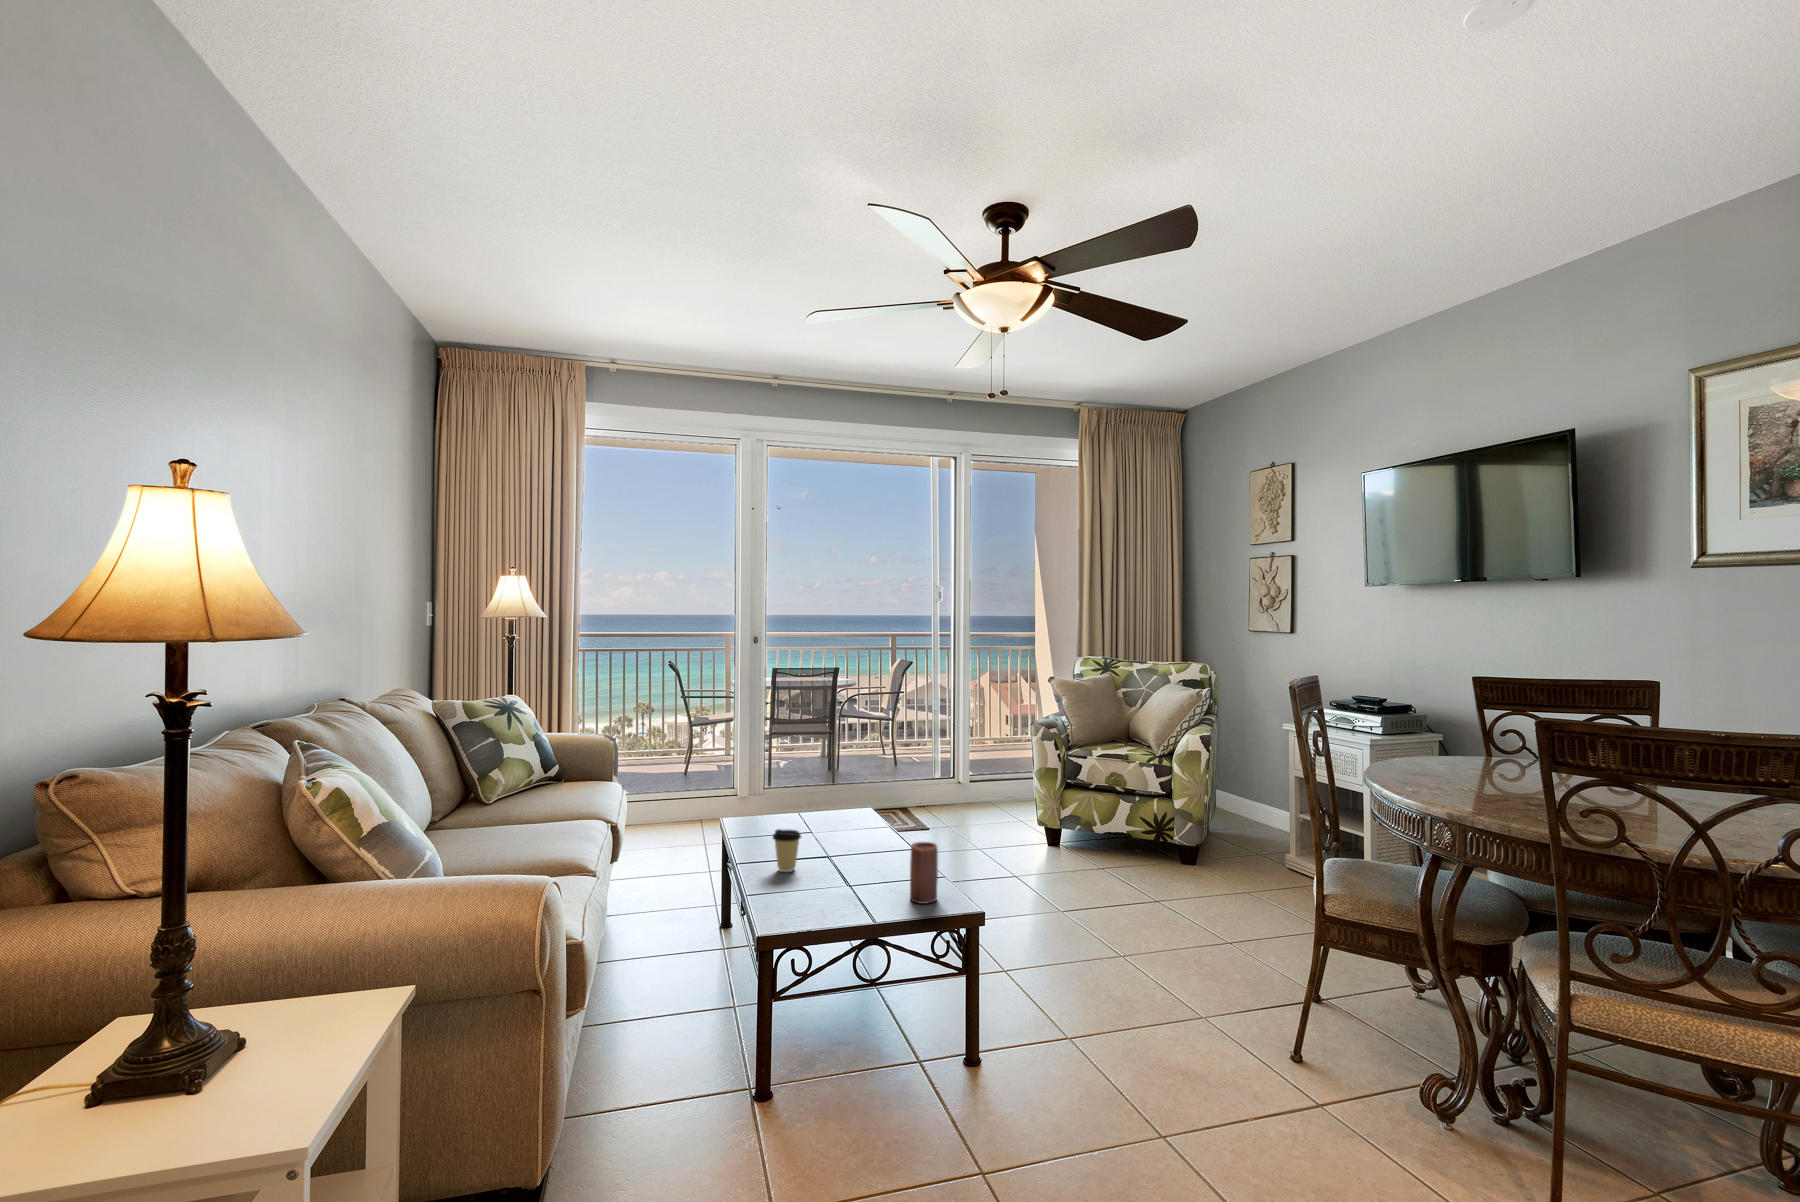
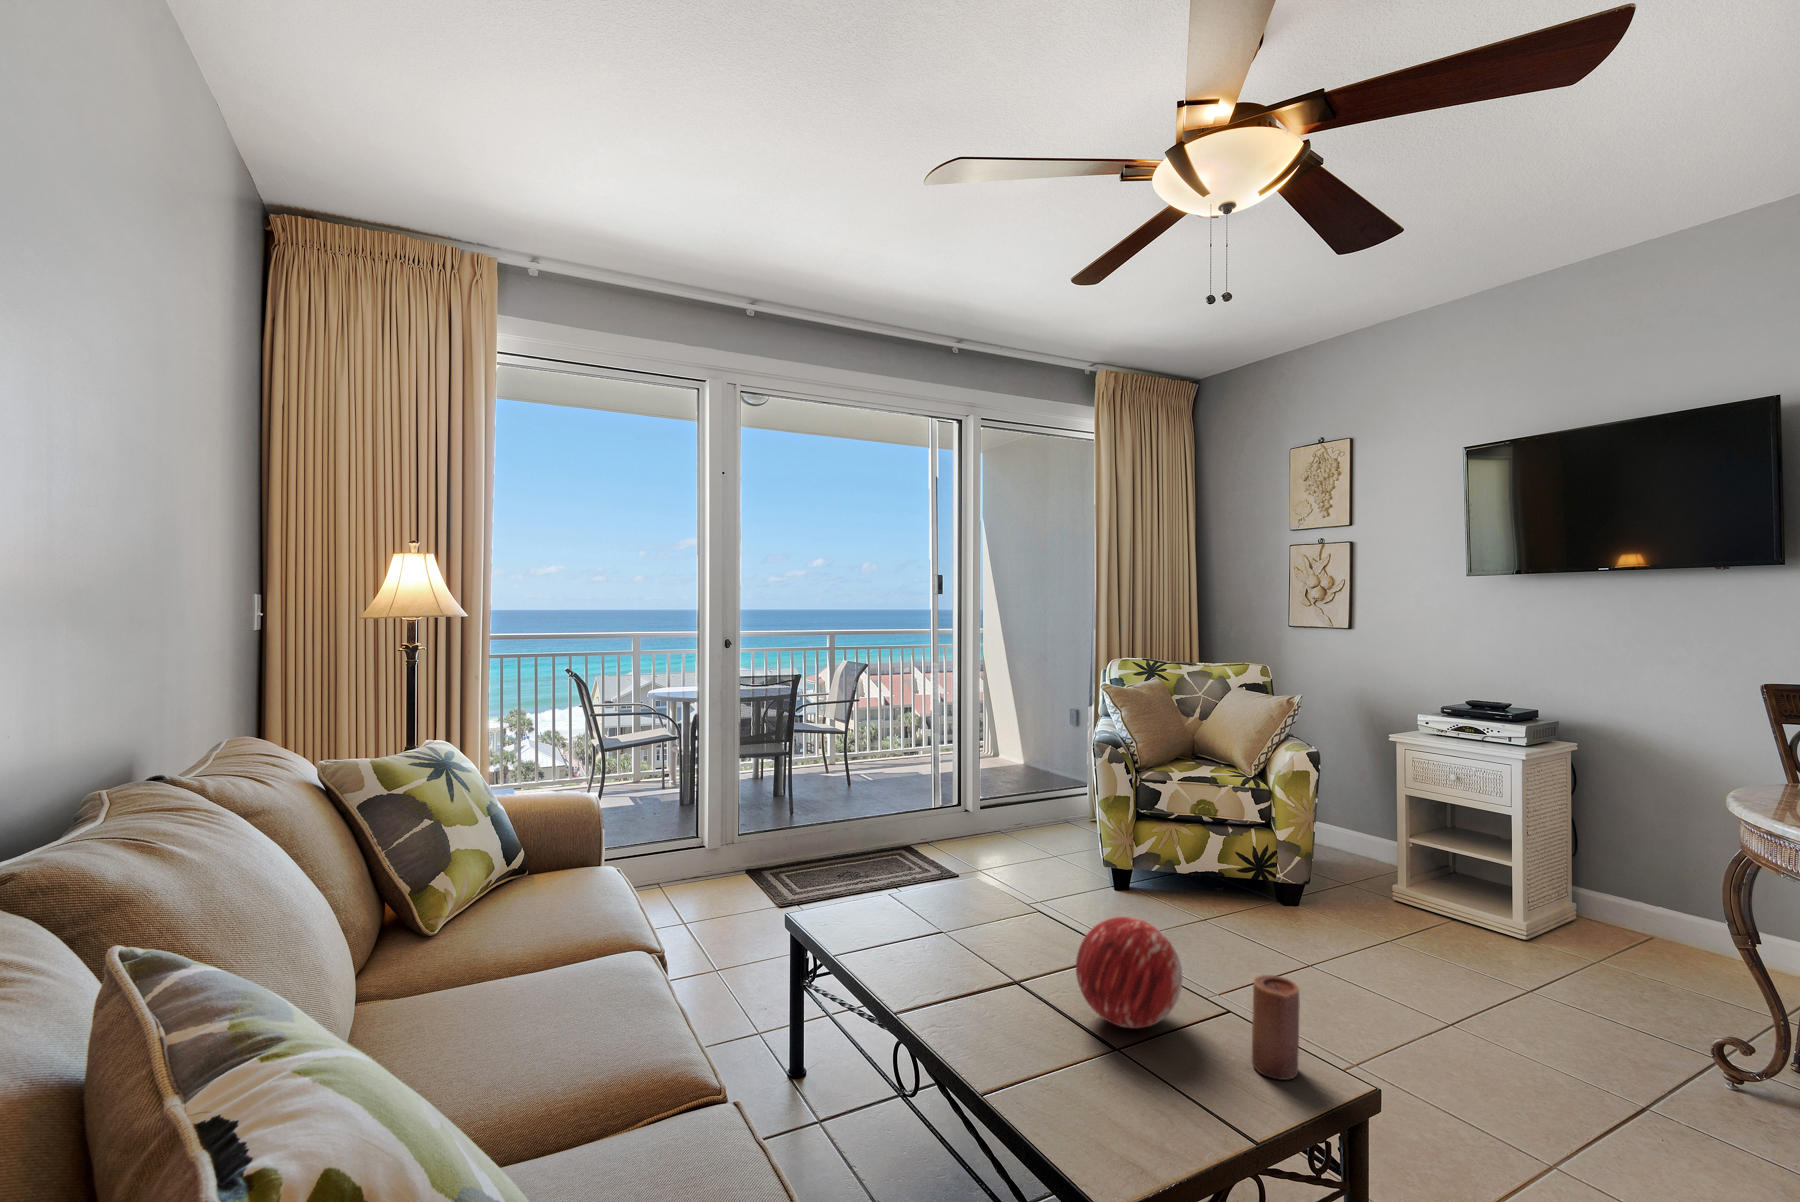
decorative orb: none [830,808,897,877] -> present [1076,917,1183,1028]
coffee cup: present [773,829,802,872] -> none [979,956,1025,1028]

